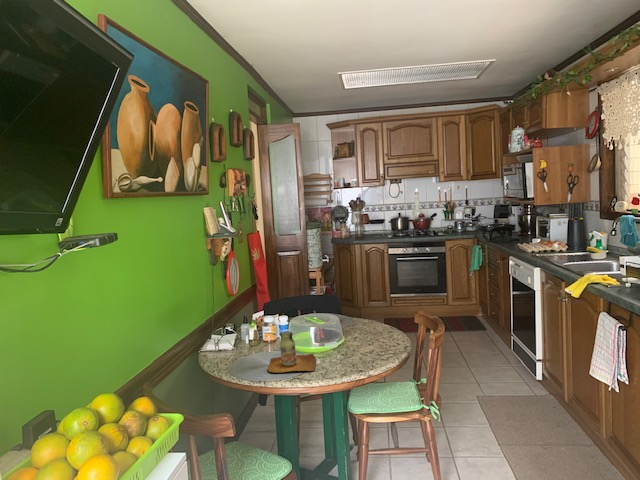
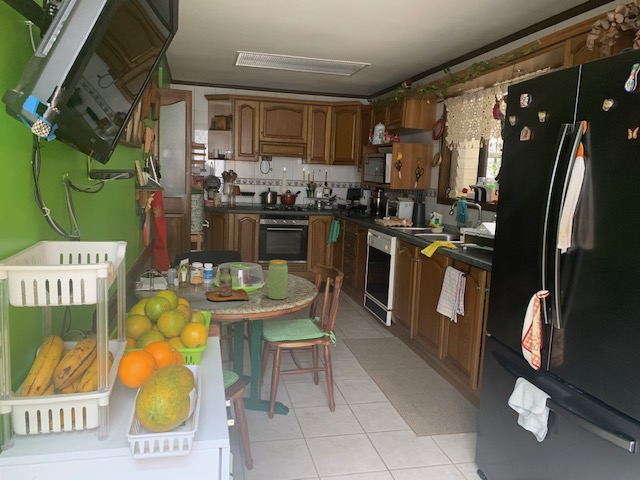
jar: none [336,320,361,370] -> present [268,260,288,299]

